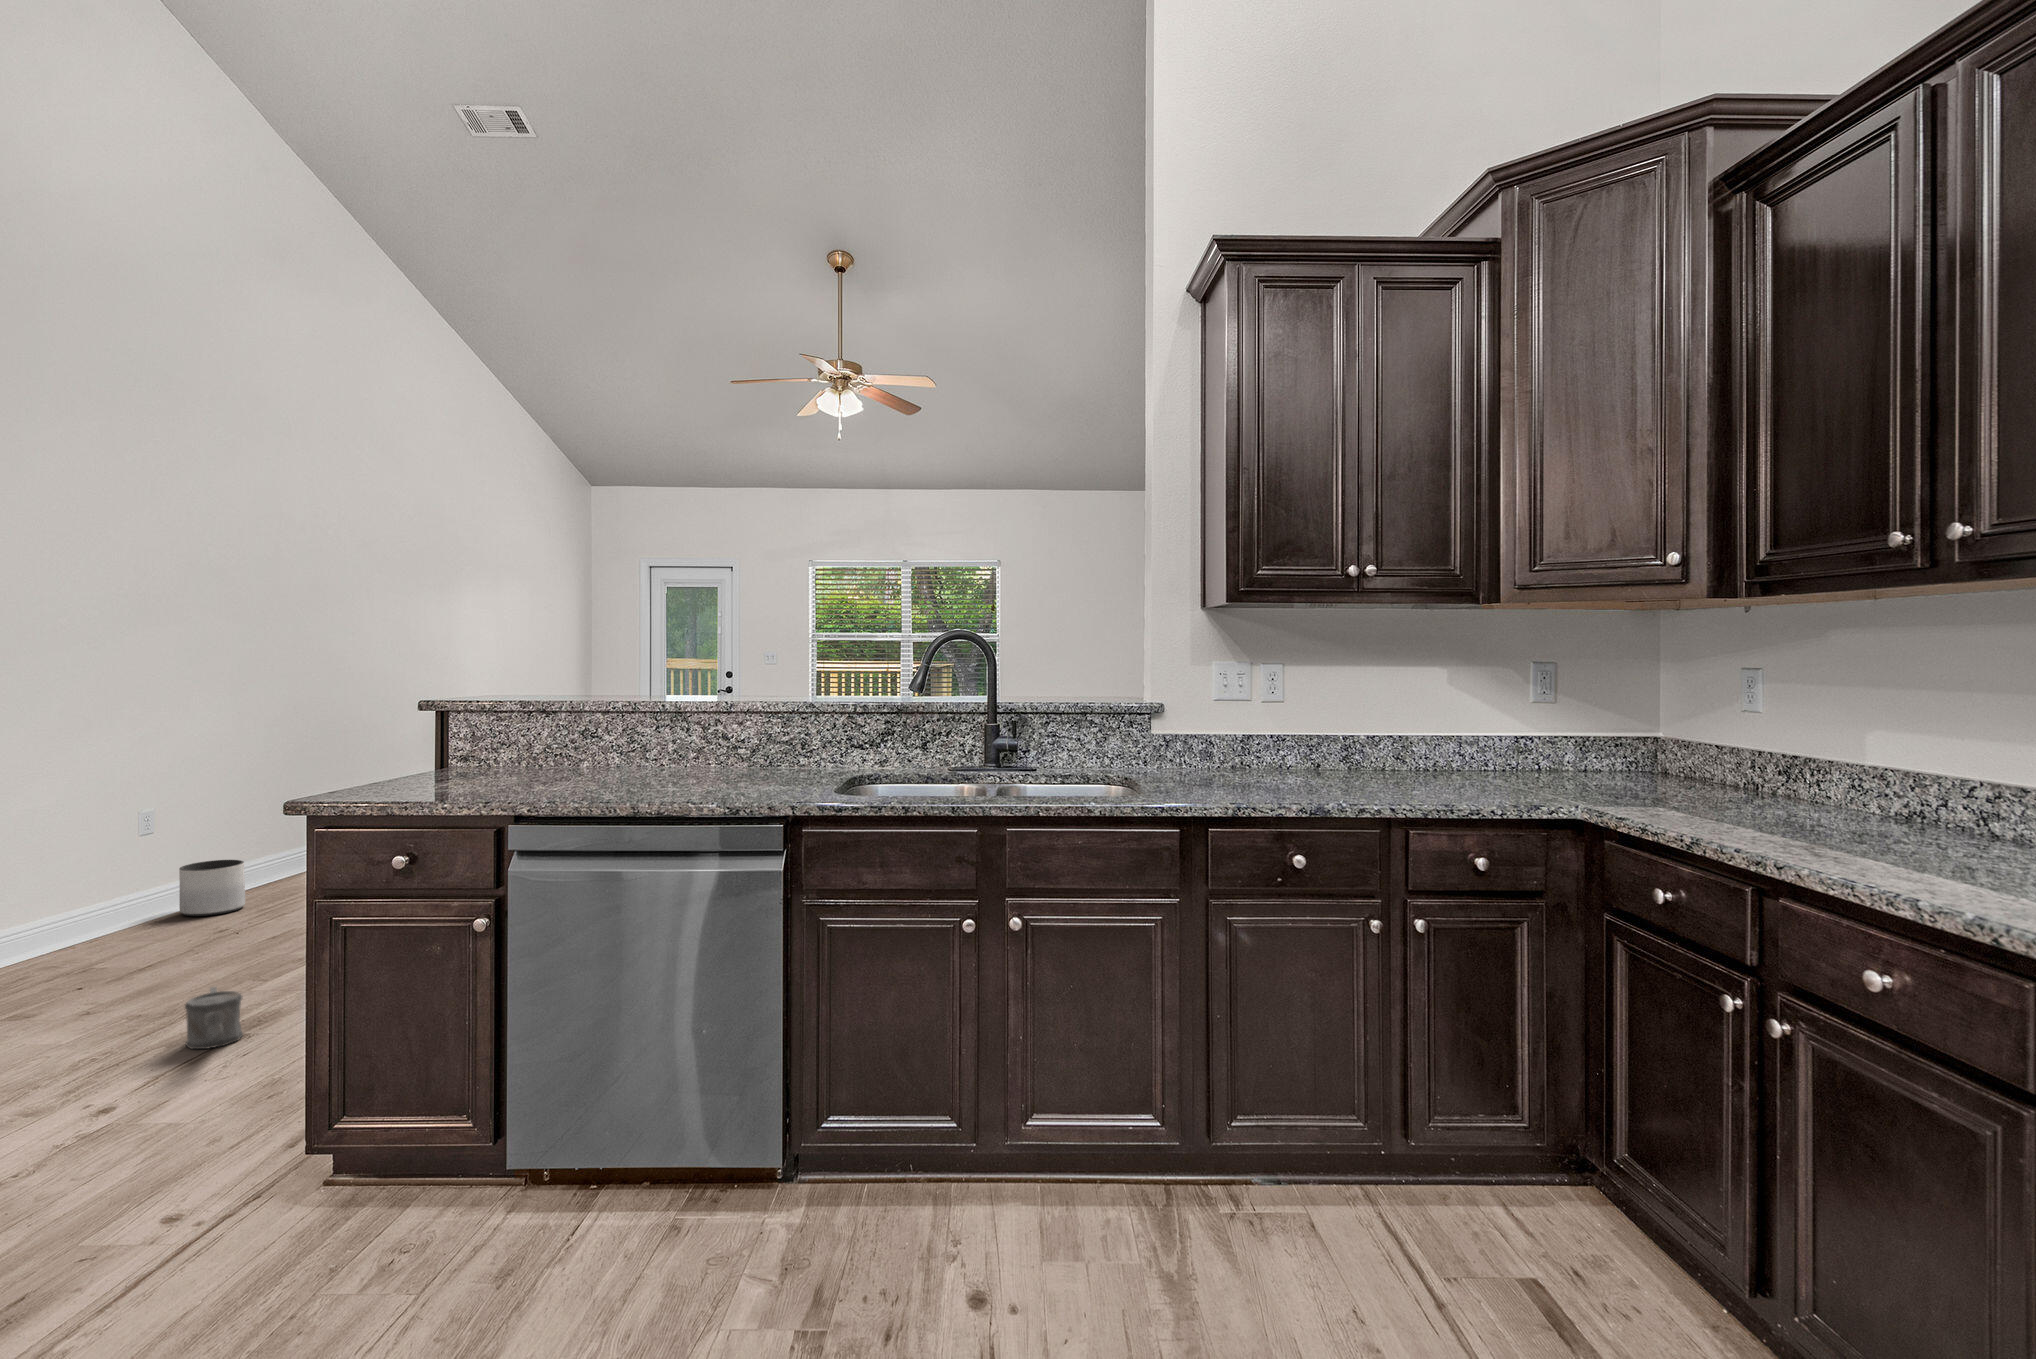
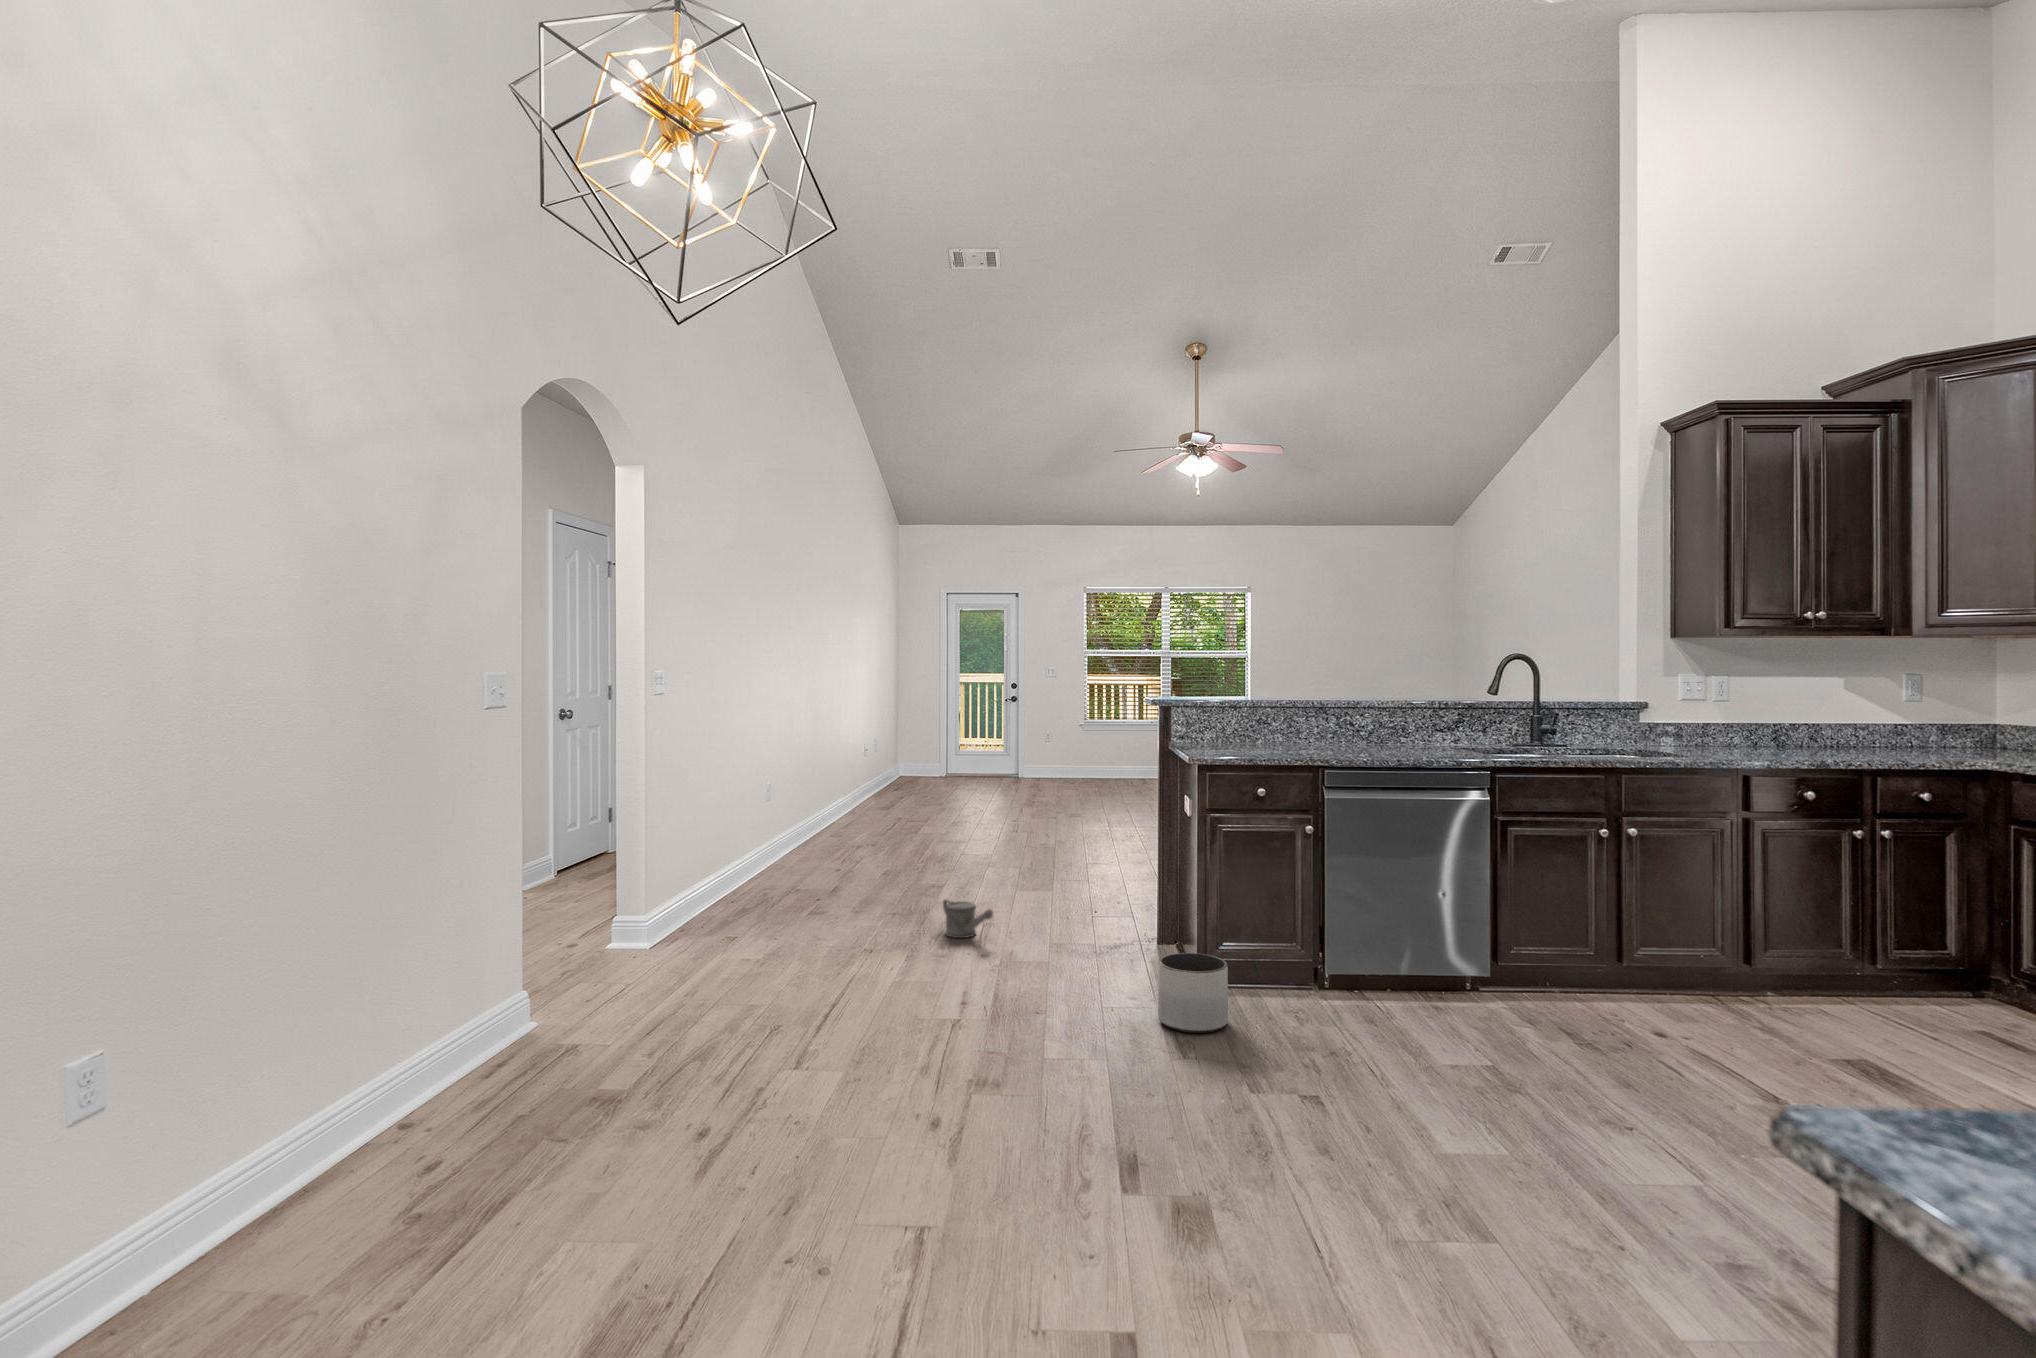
planter: present [179,860,245,916] -> present [1158,953,1228,1033]

